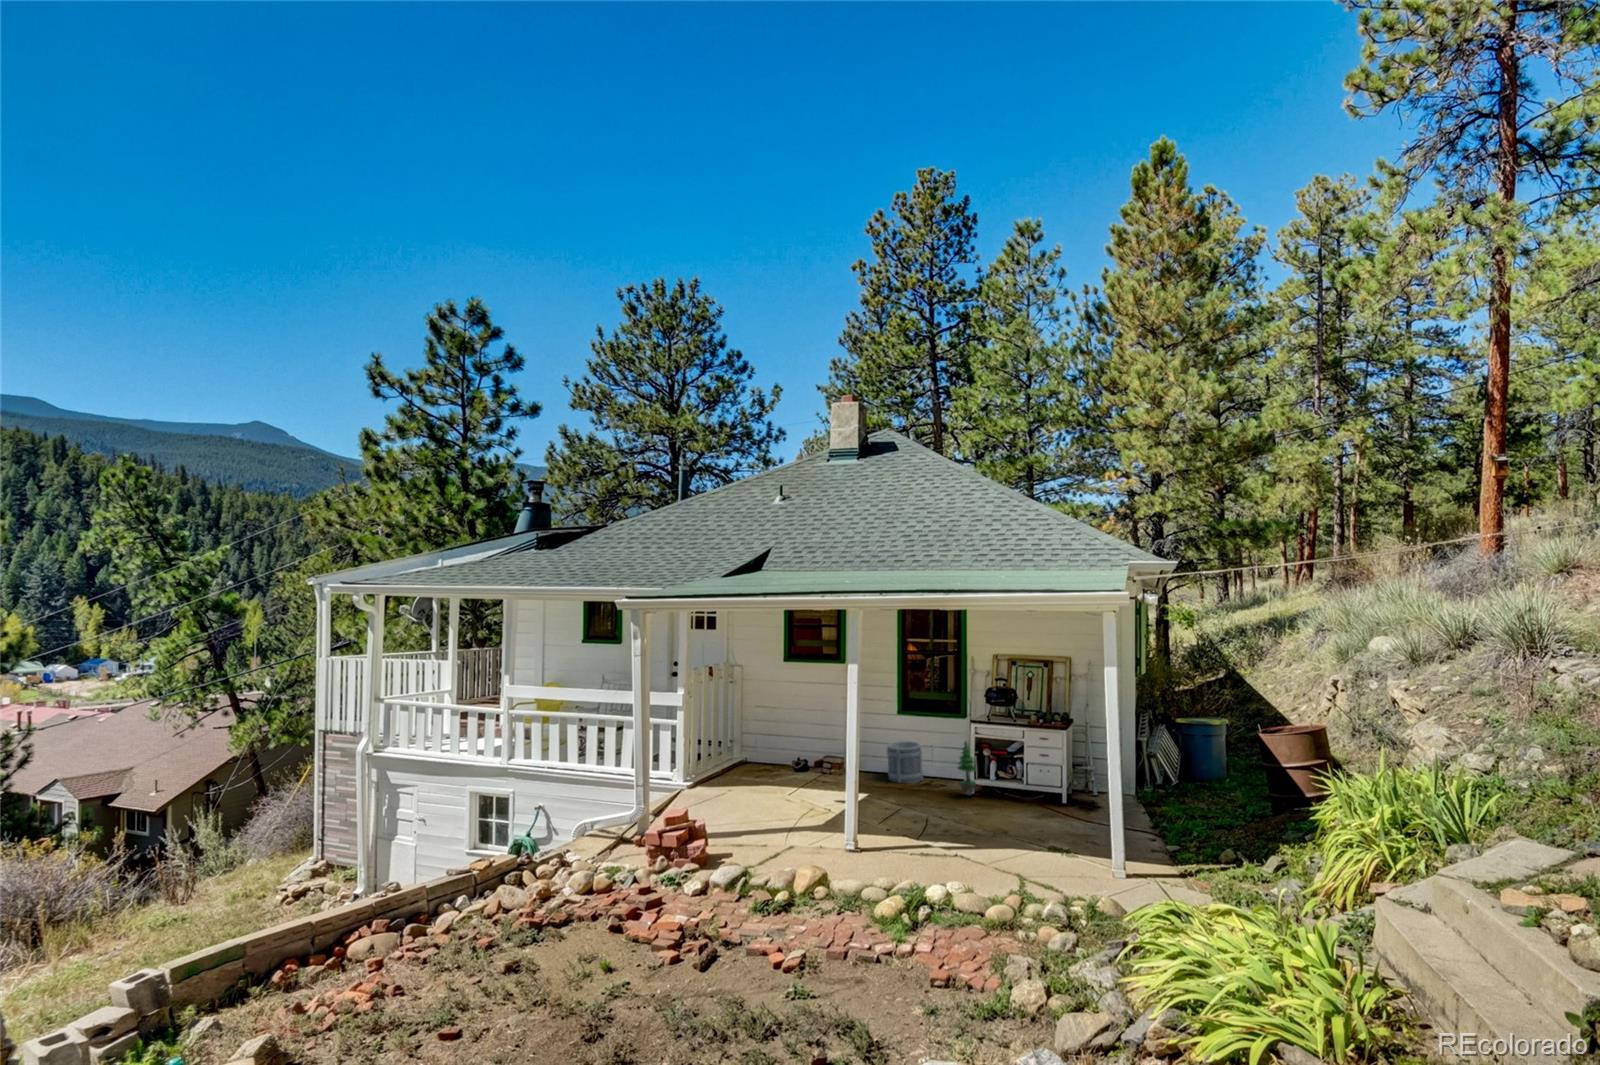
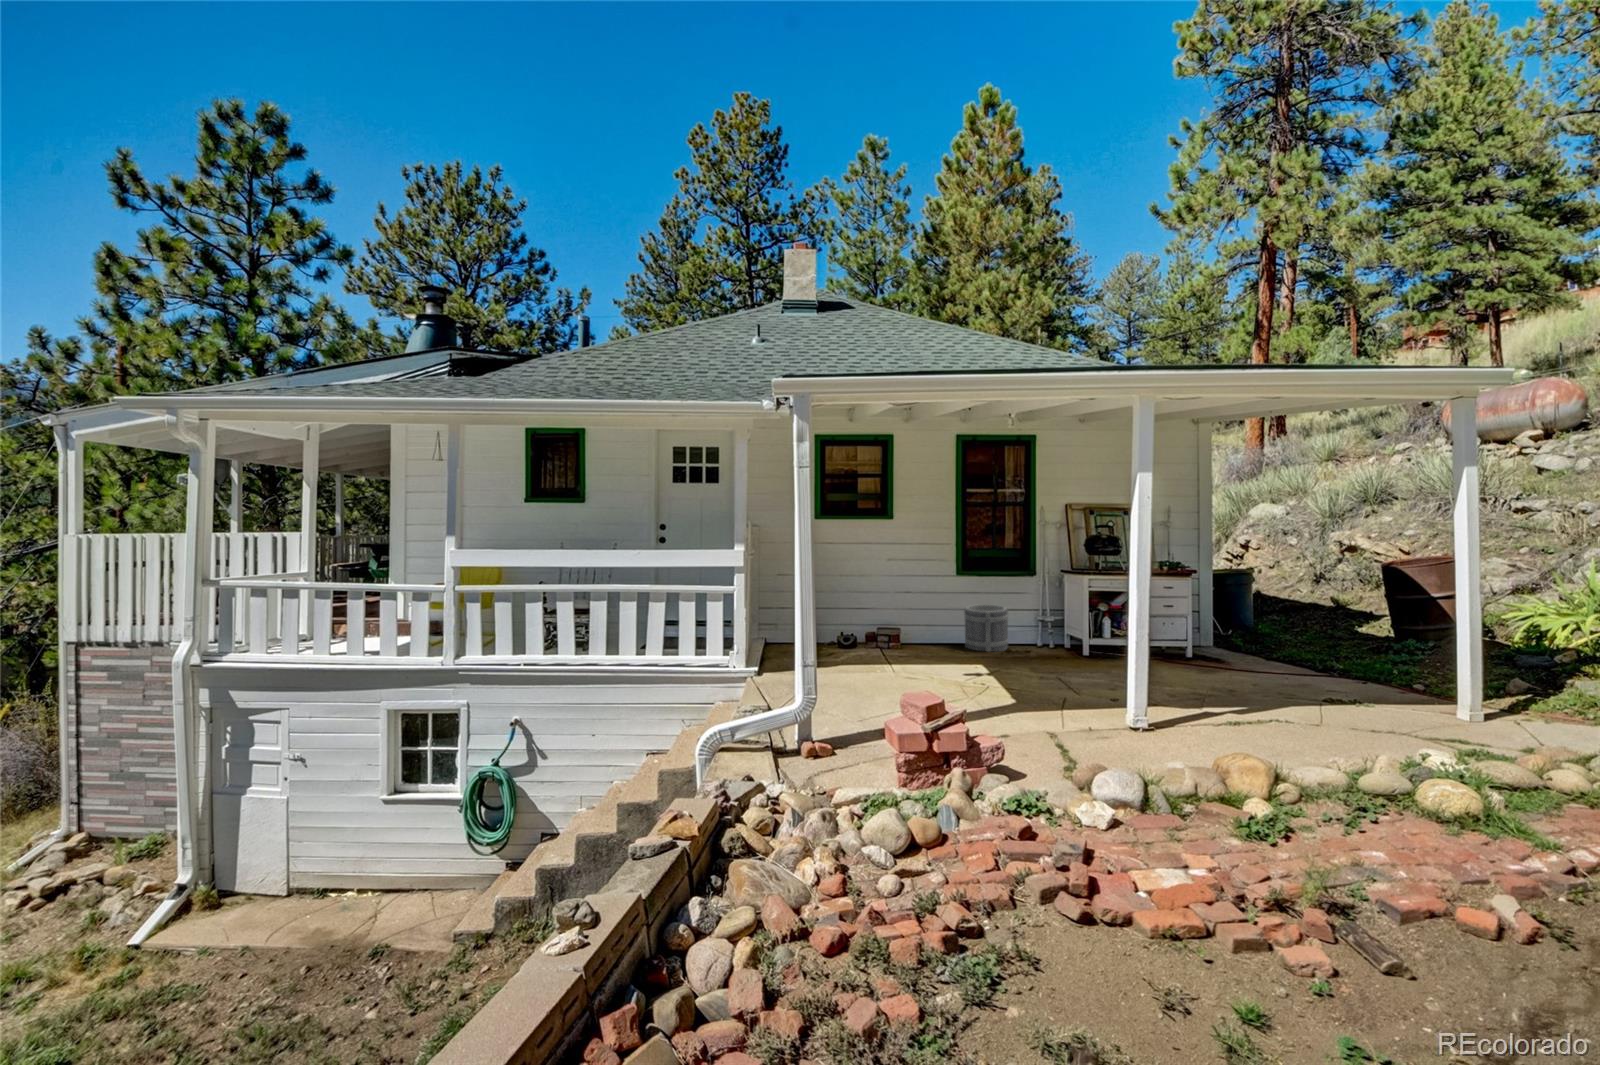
potted tree: present [958,742,976,795] -> none [1074,594,1100,659]

